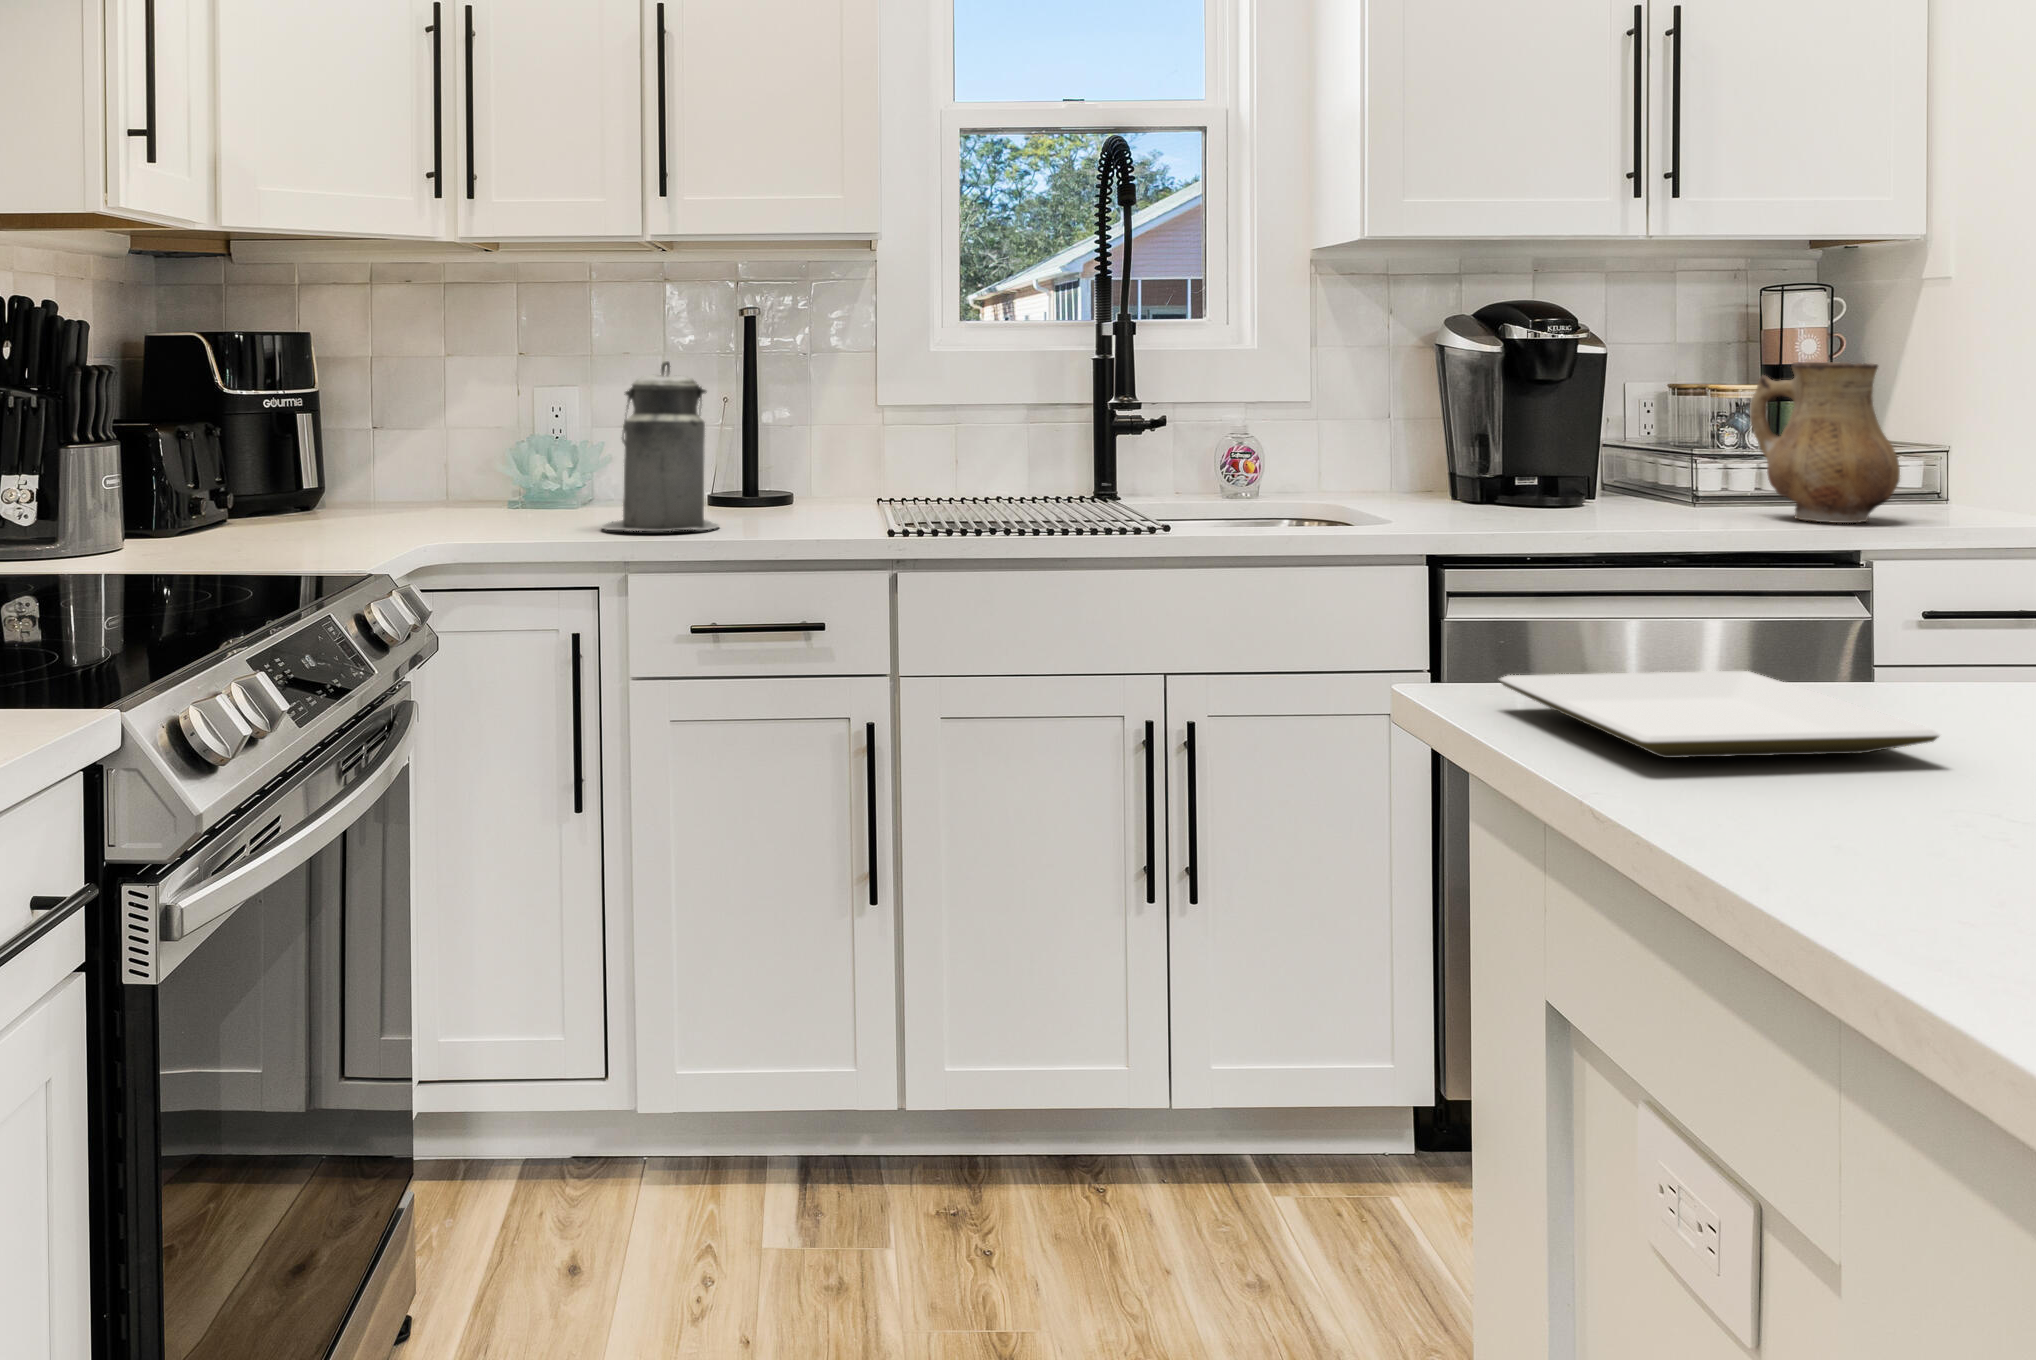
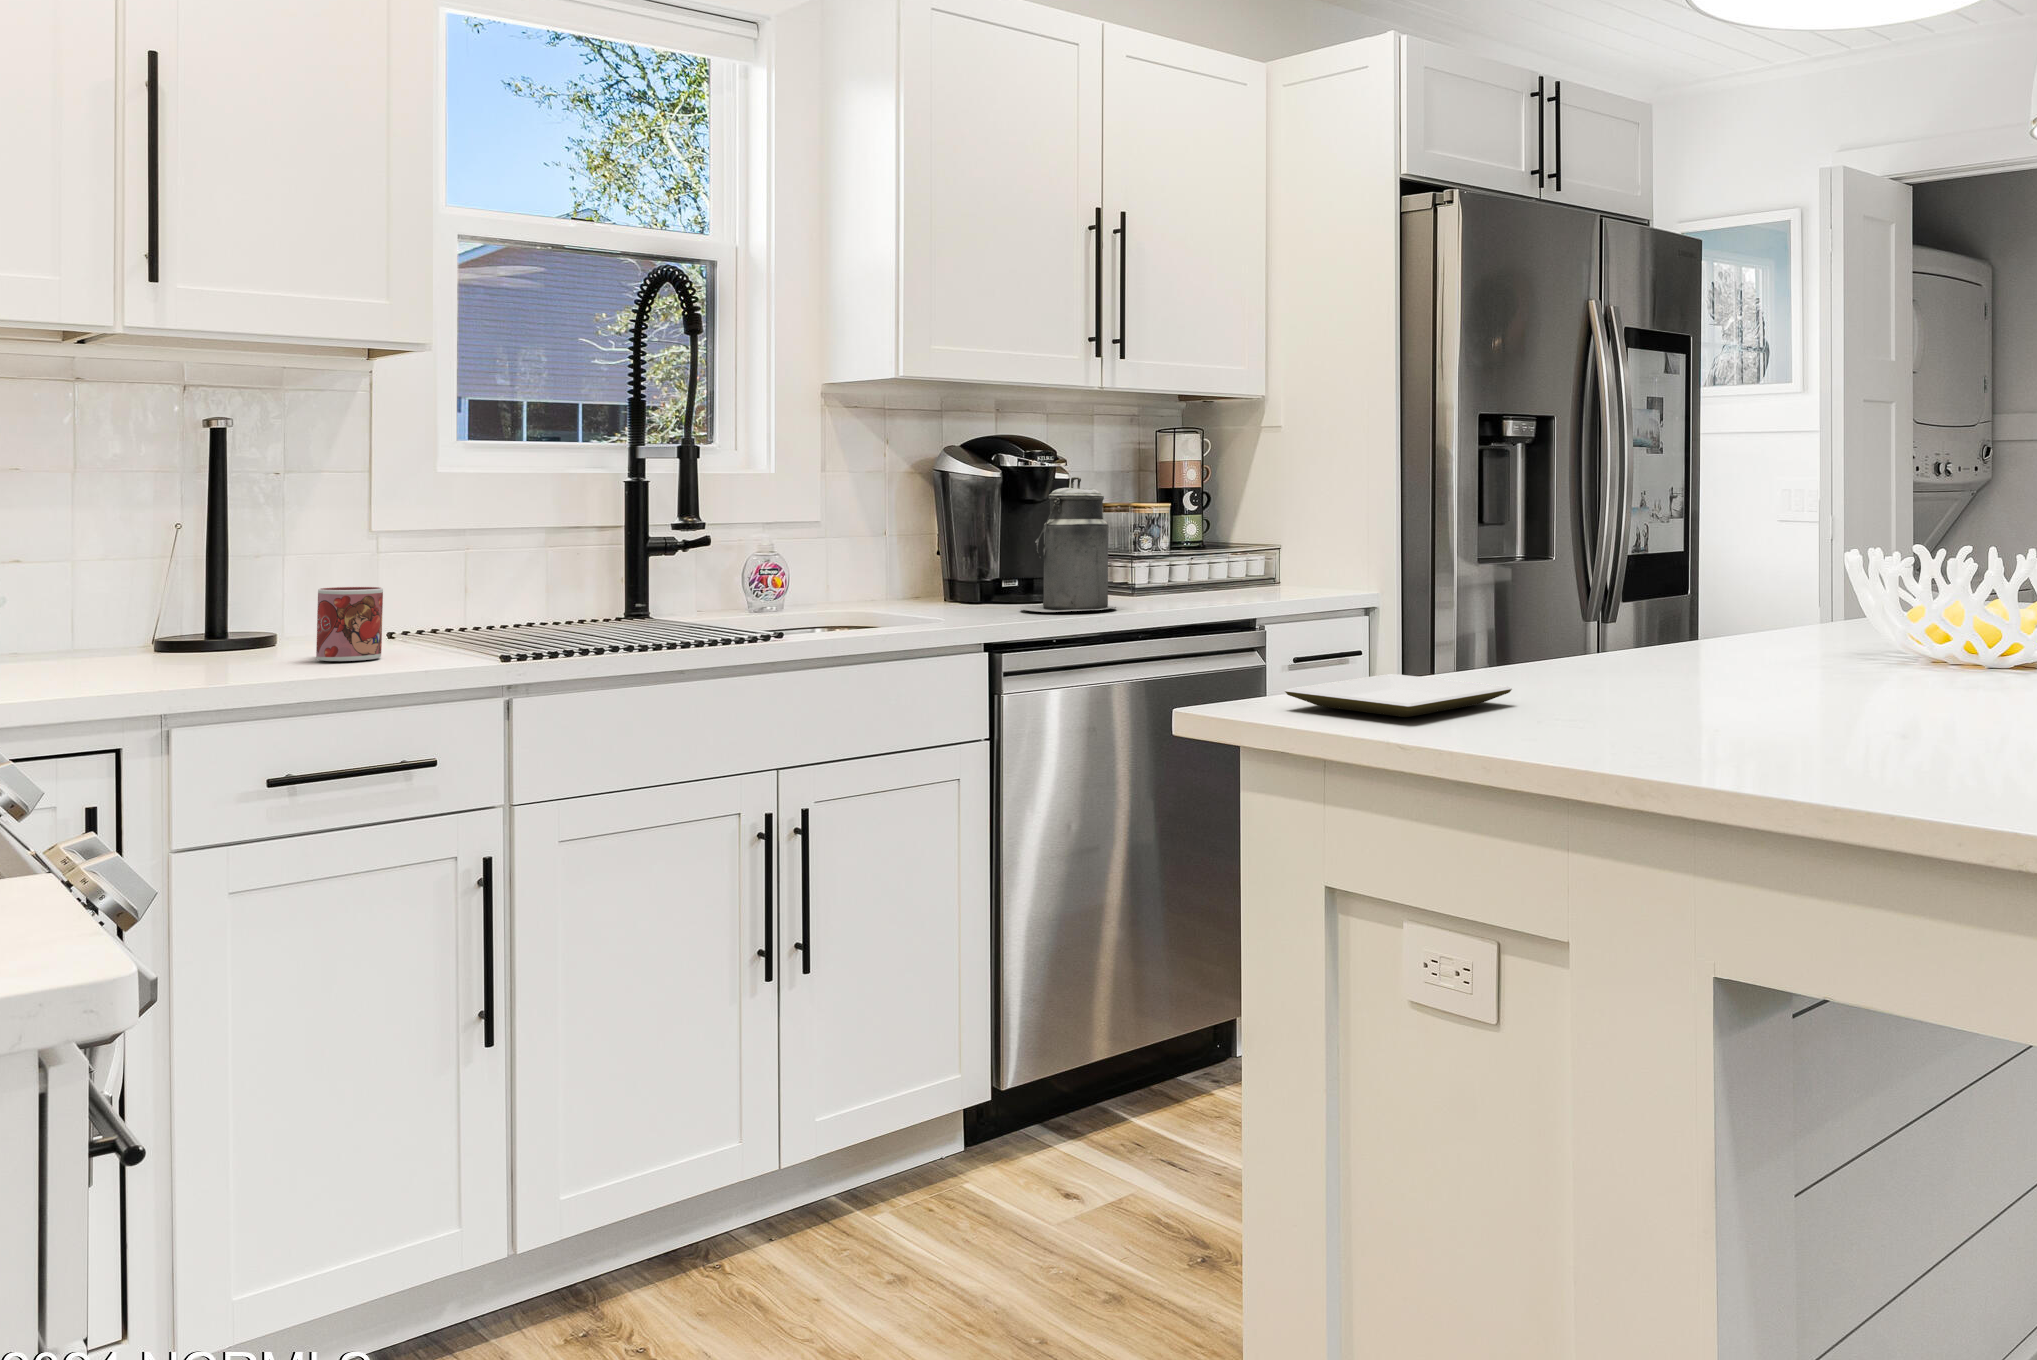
canister: present [602,361,719,531] -> present [1020,477,1116,612]
ceramic pitcher: present [1750,362,1900,523] -> none [1177,486,1271,602]
mug: none [785,457,834,523] -> present [316,587,383,661]

